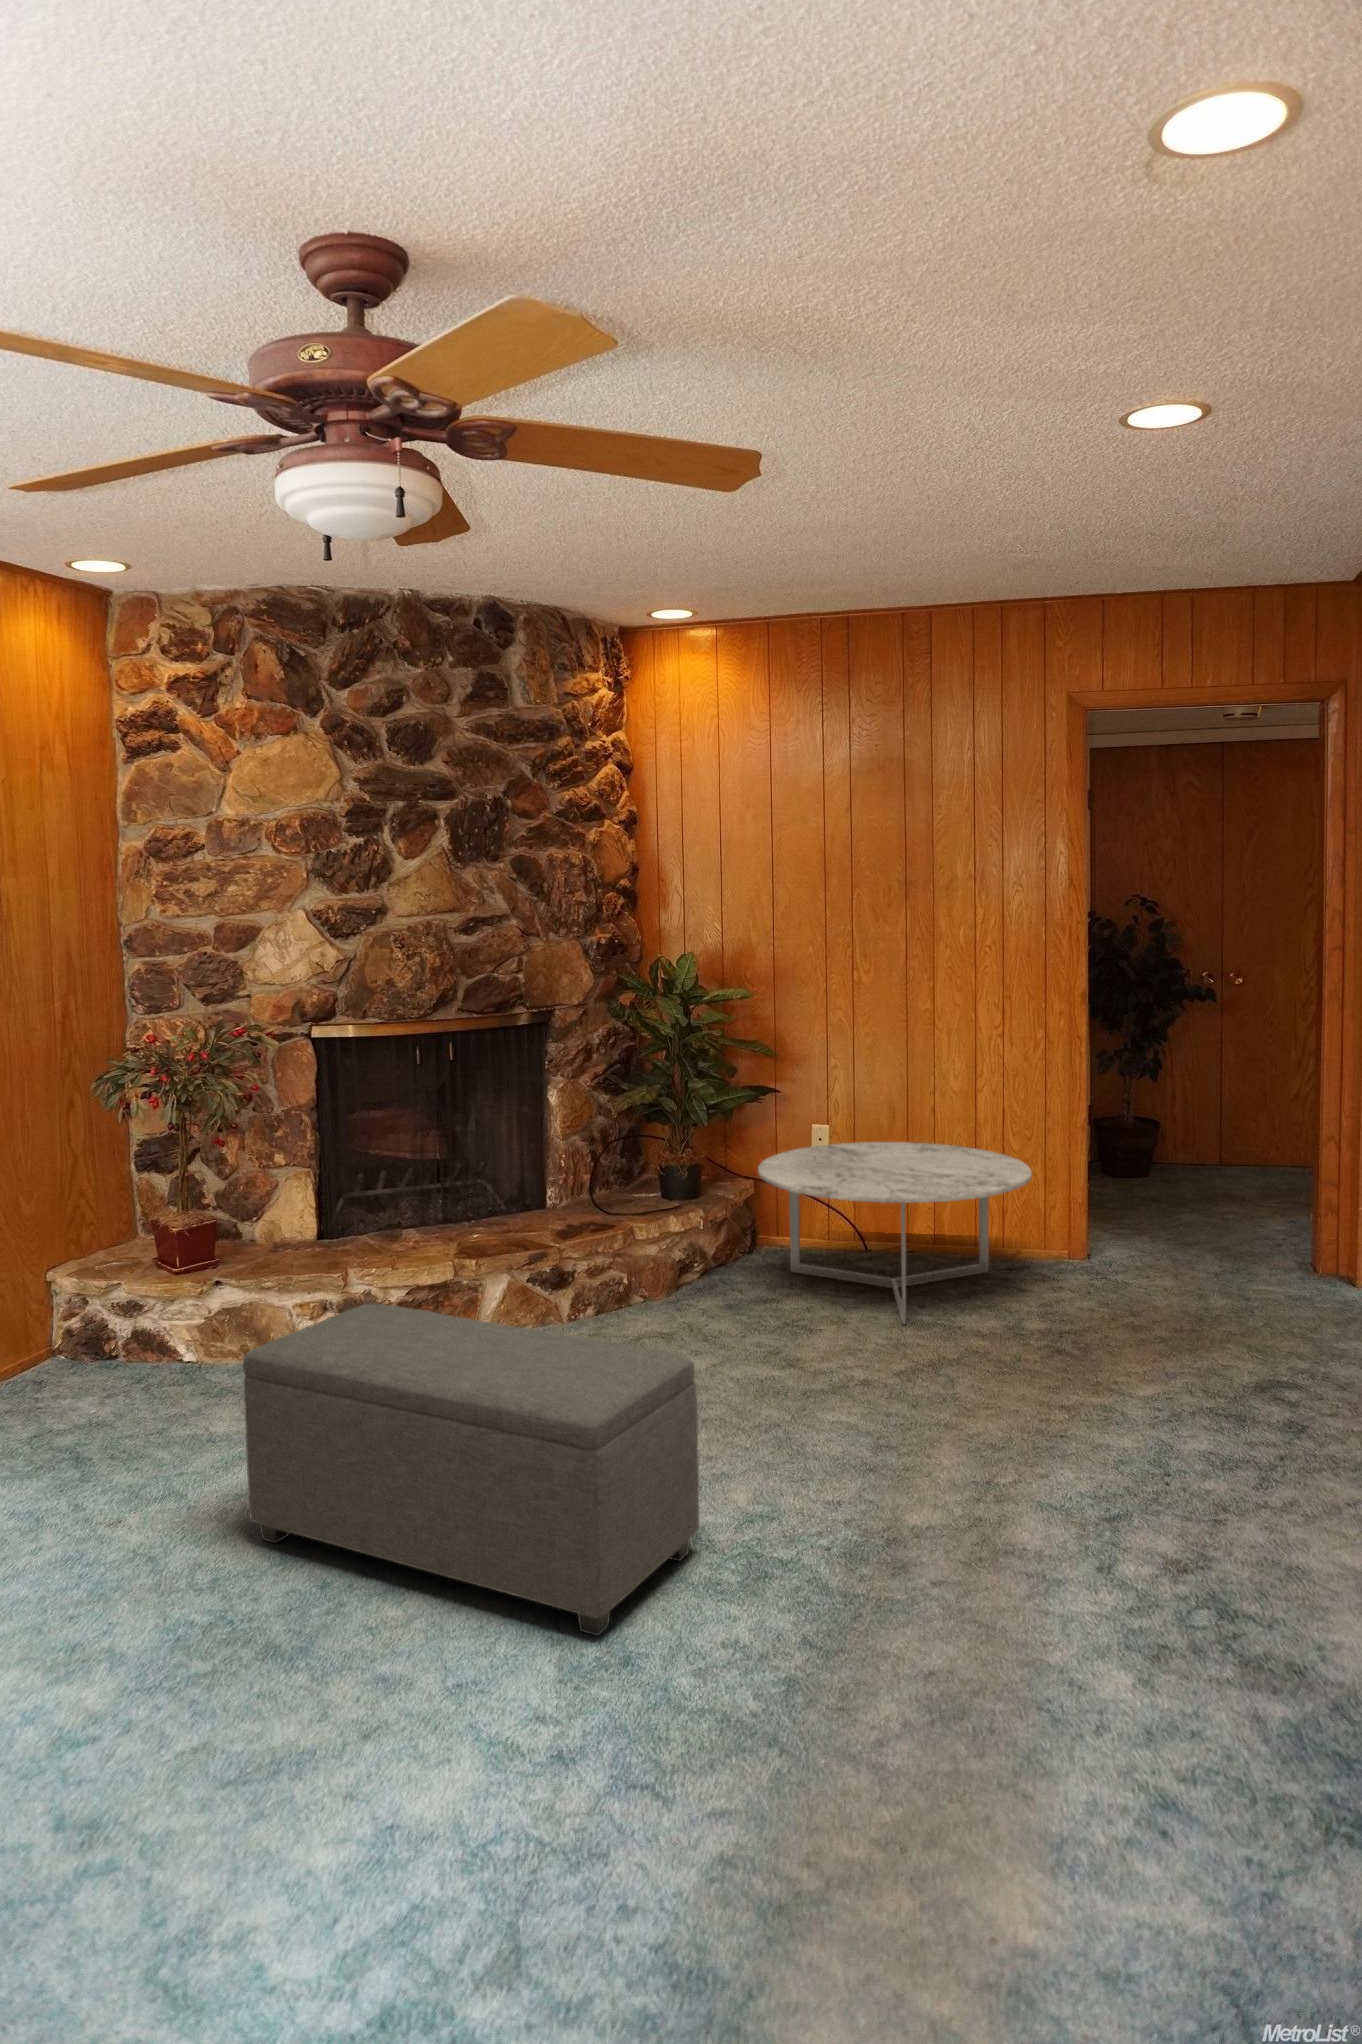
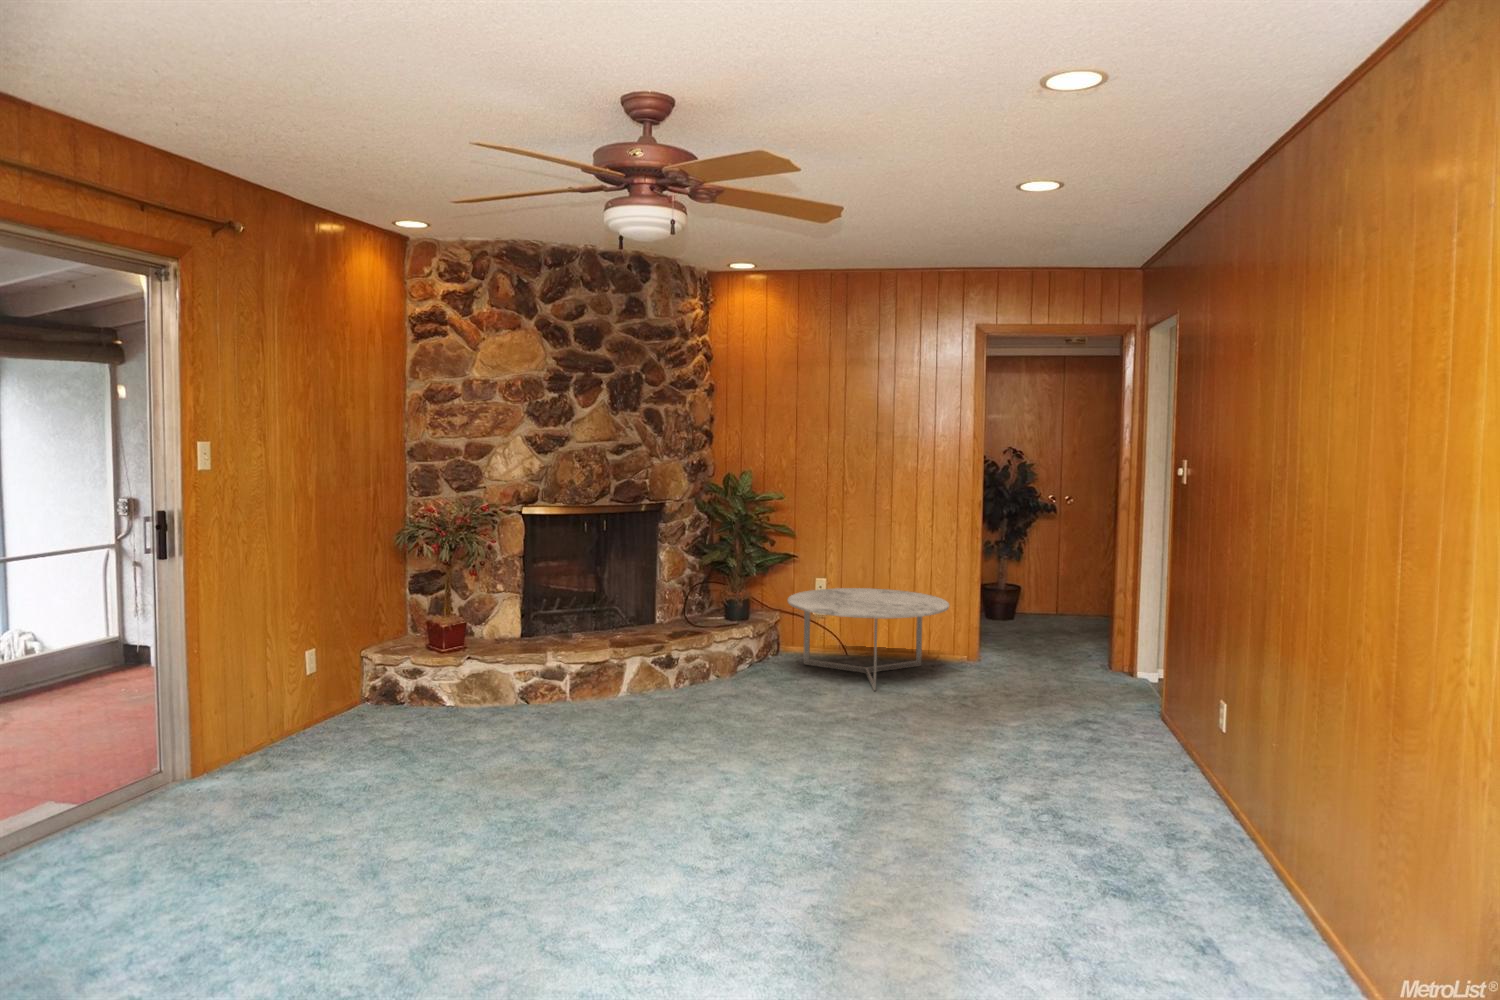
ottoman: present [243,1304,699,1636] -> none [518,660,777,829]

